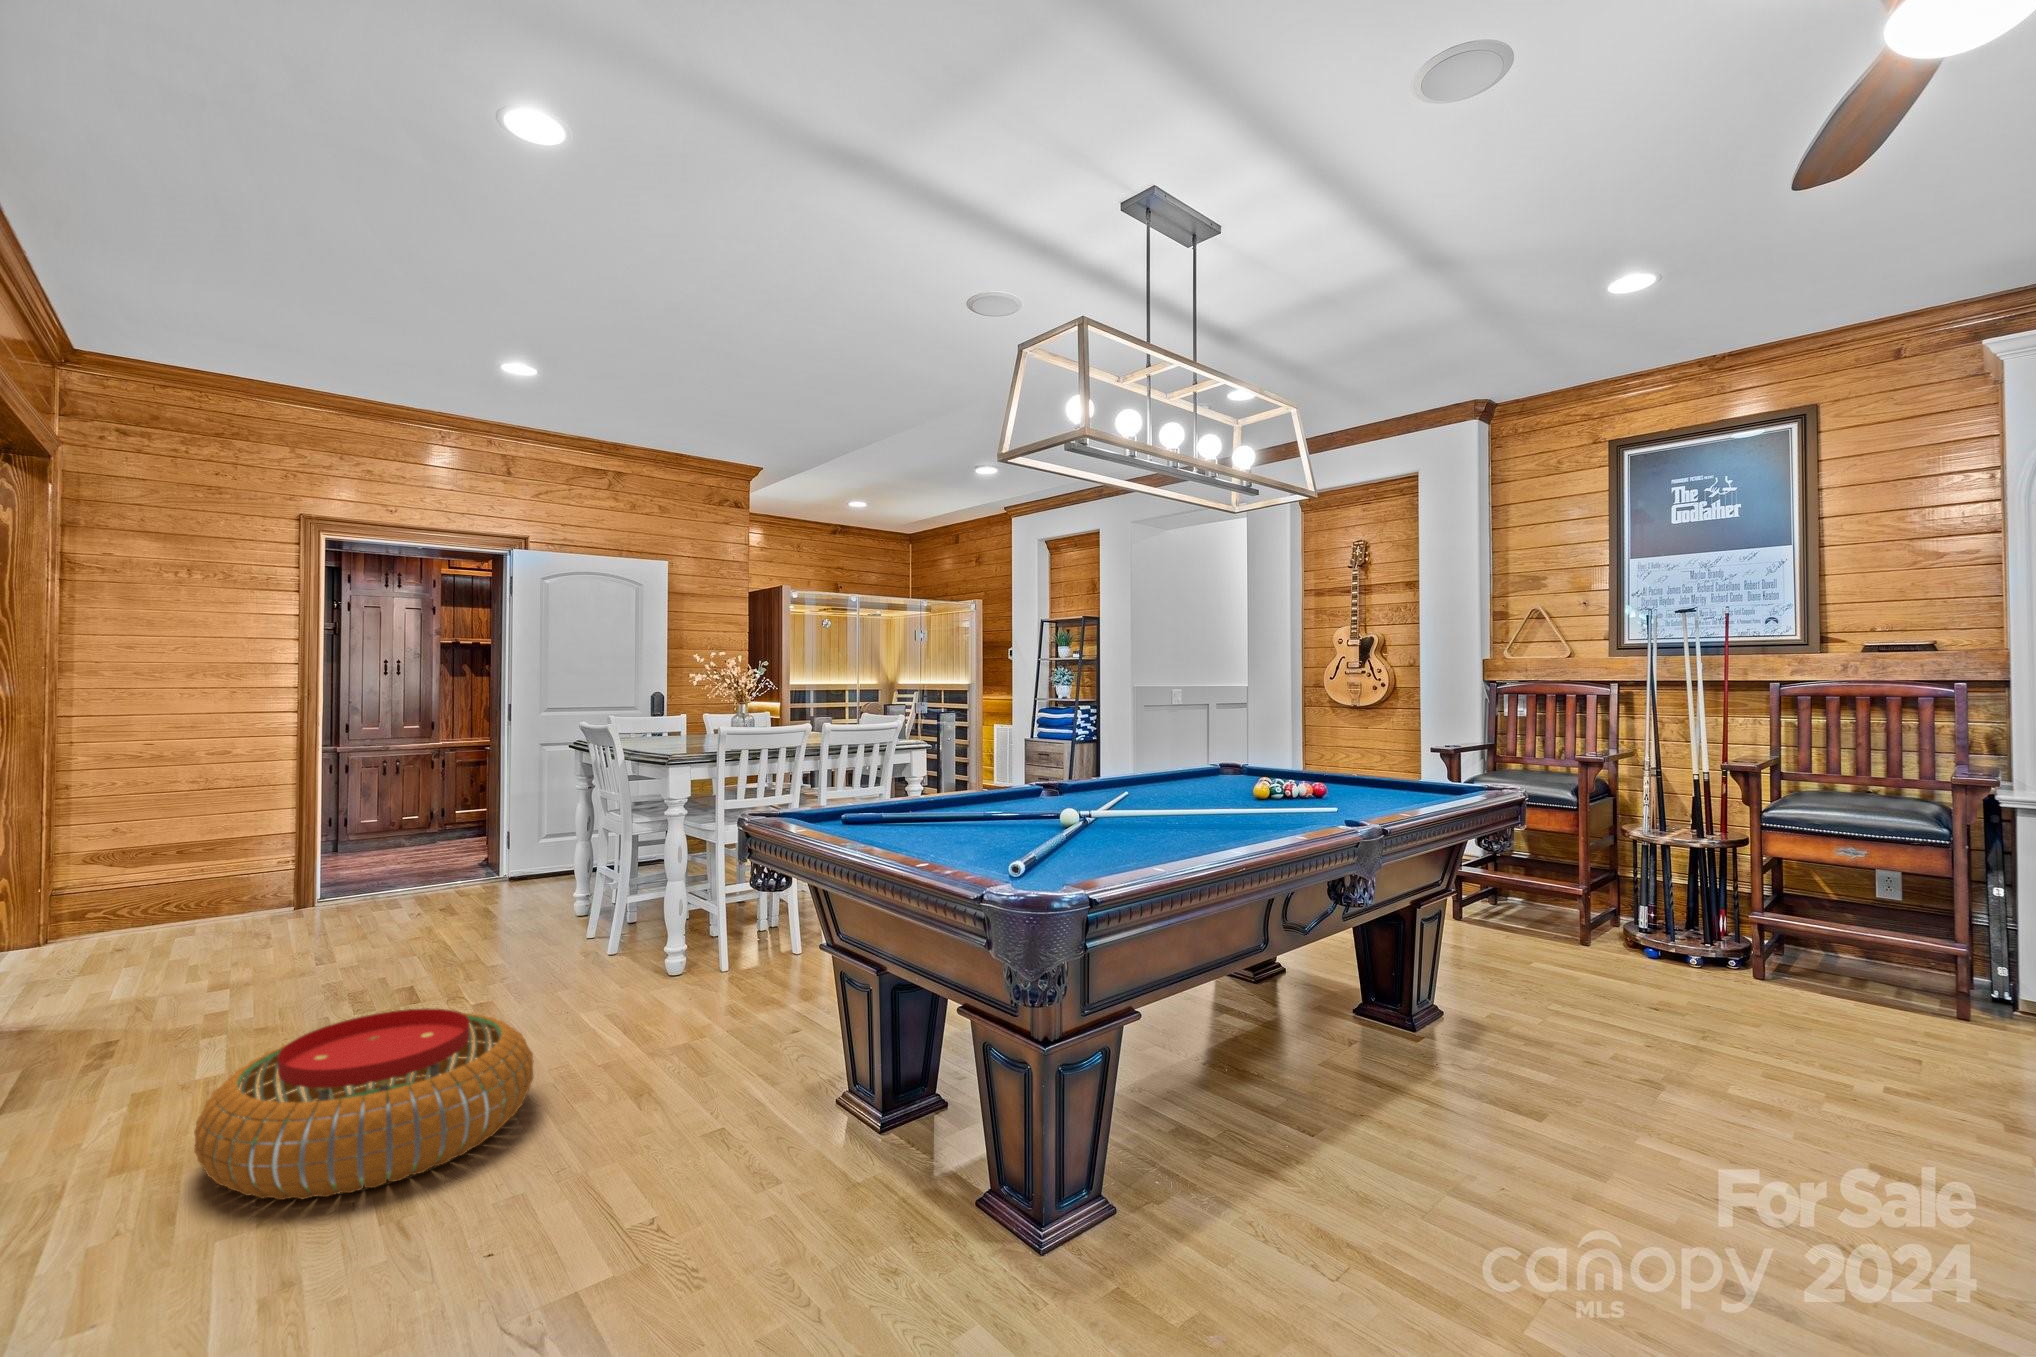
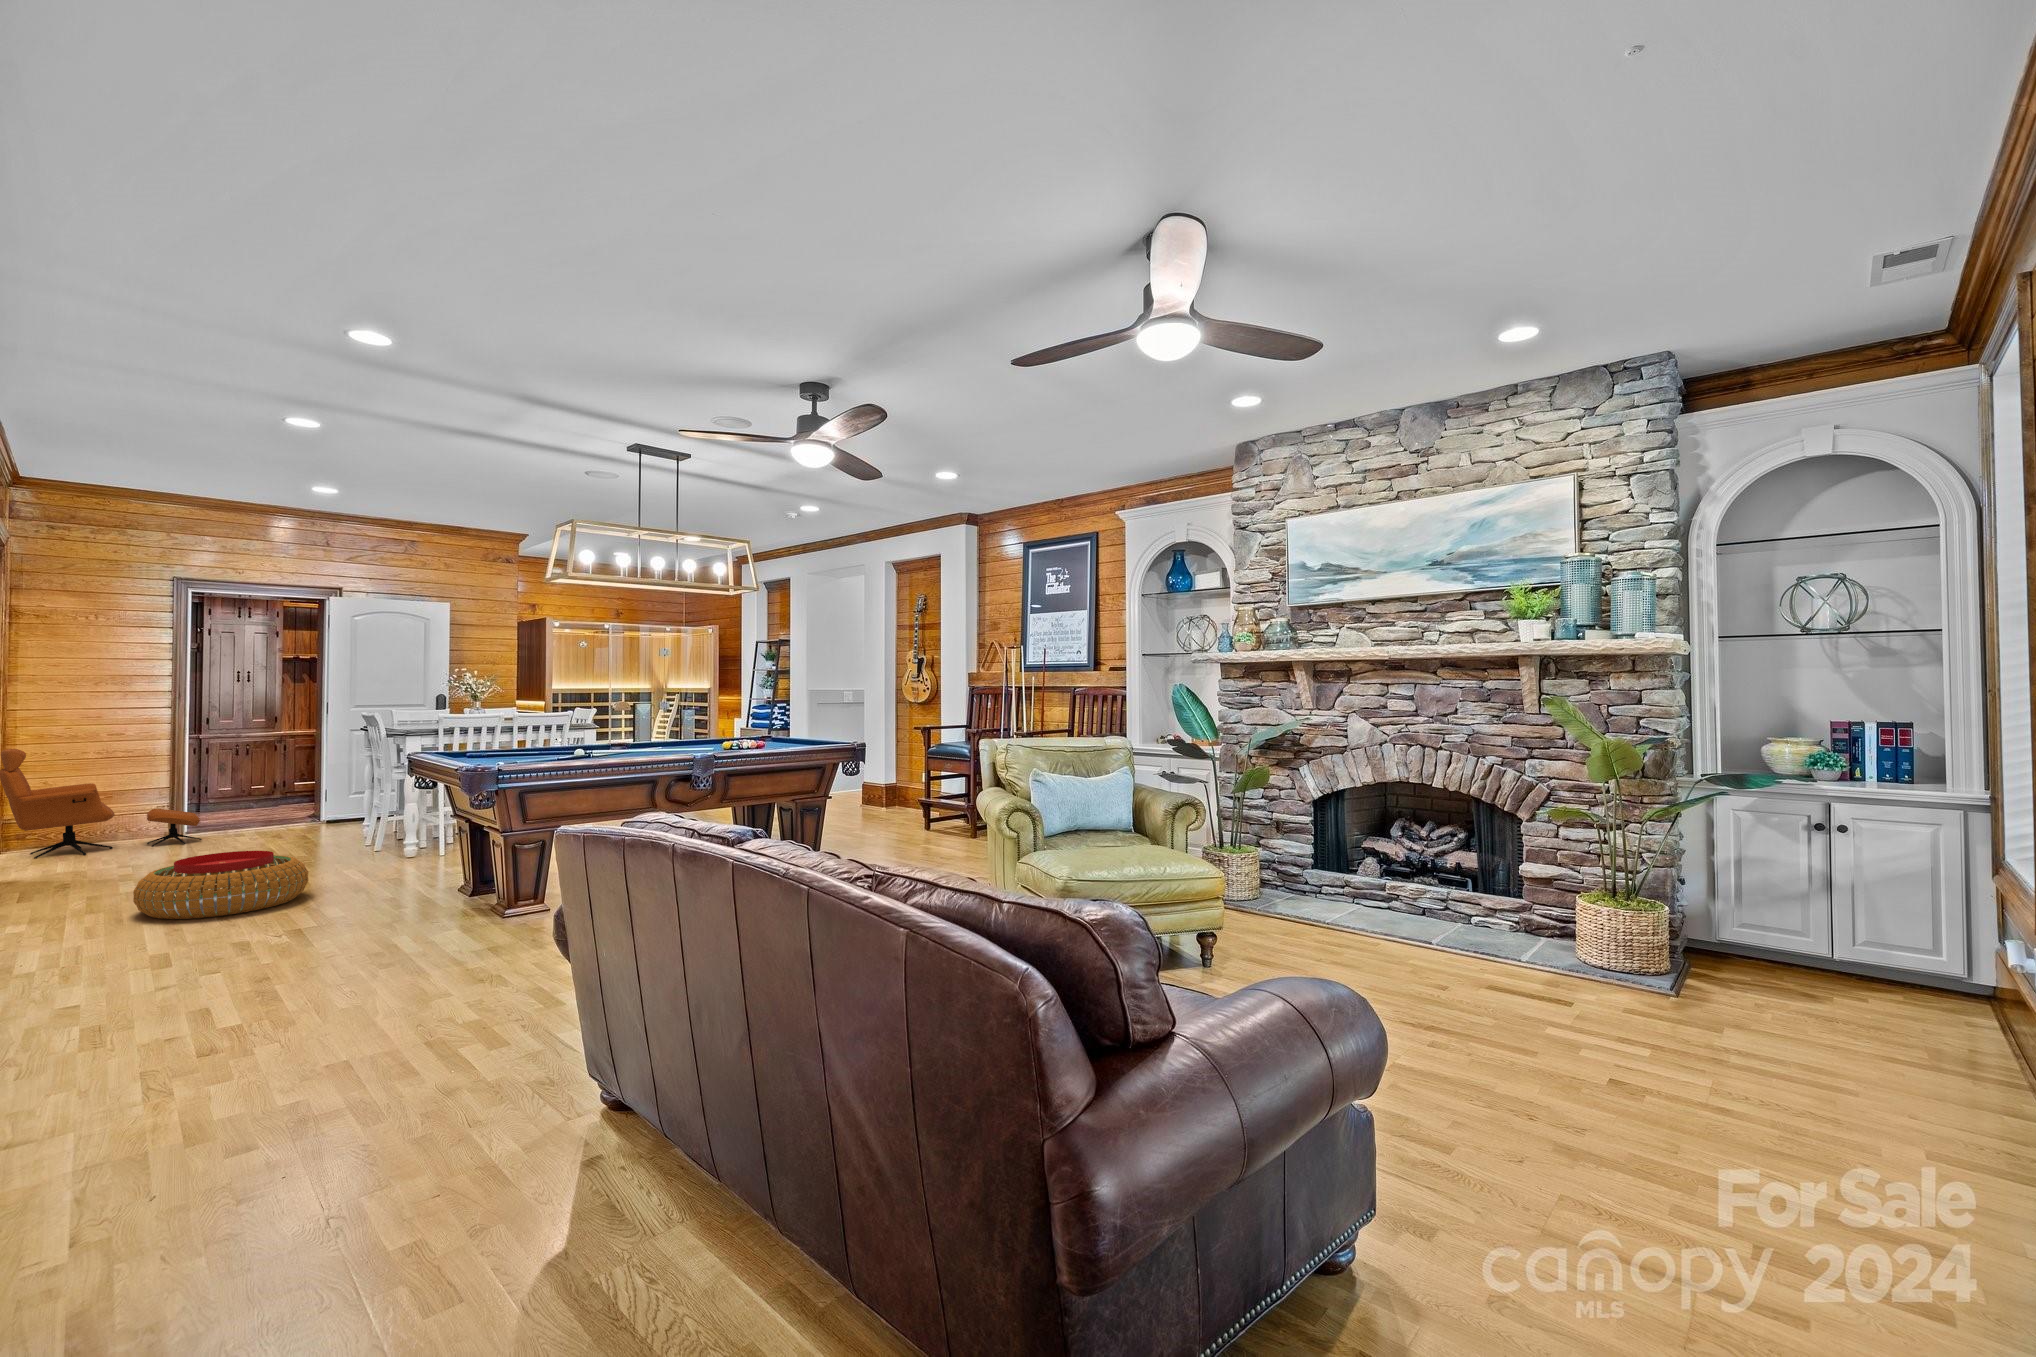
armchair: none [34,778,338,959] -> present [0,749,202,859]

